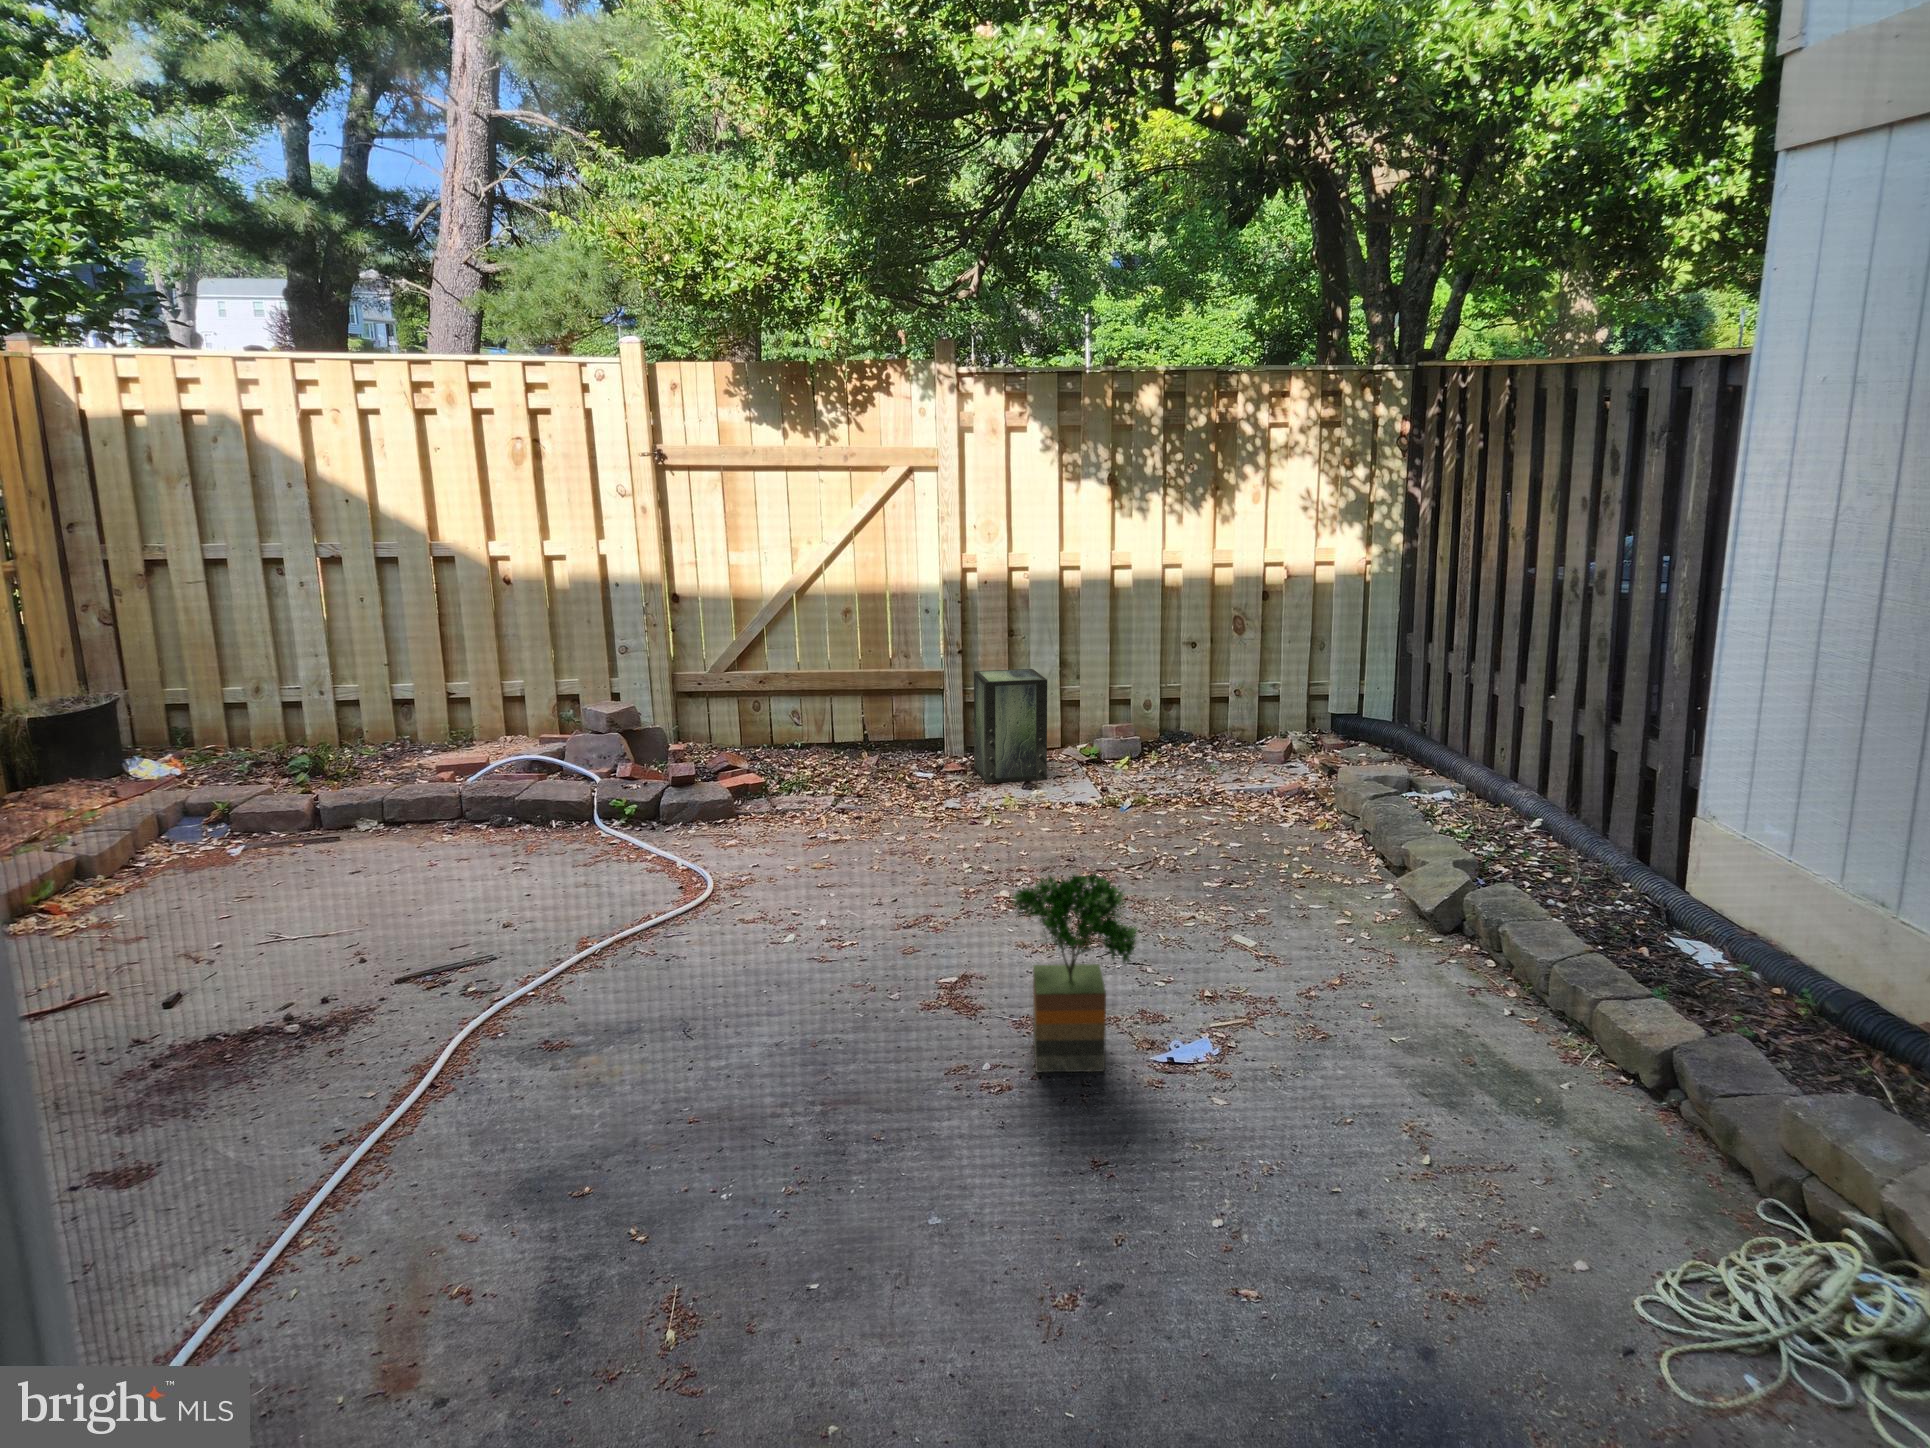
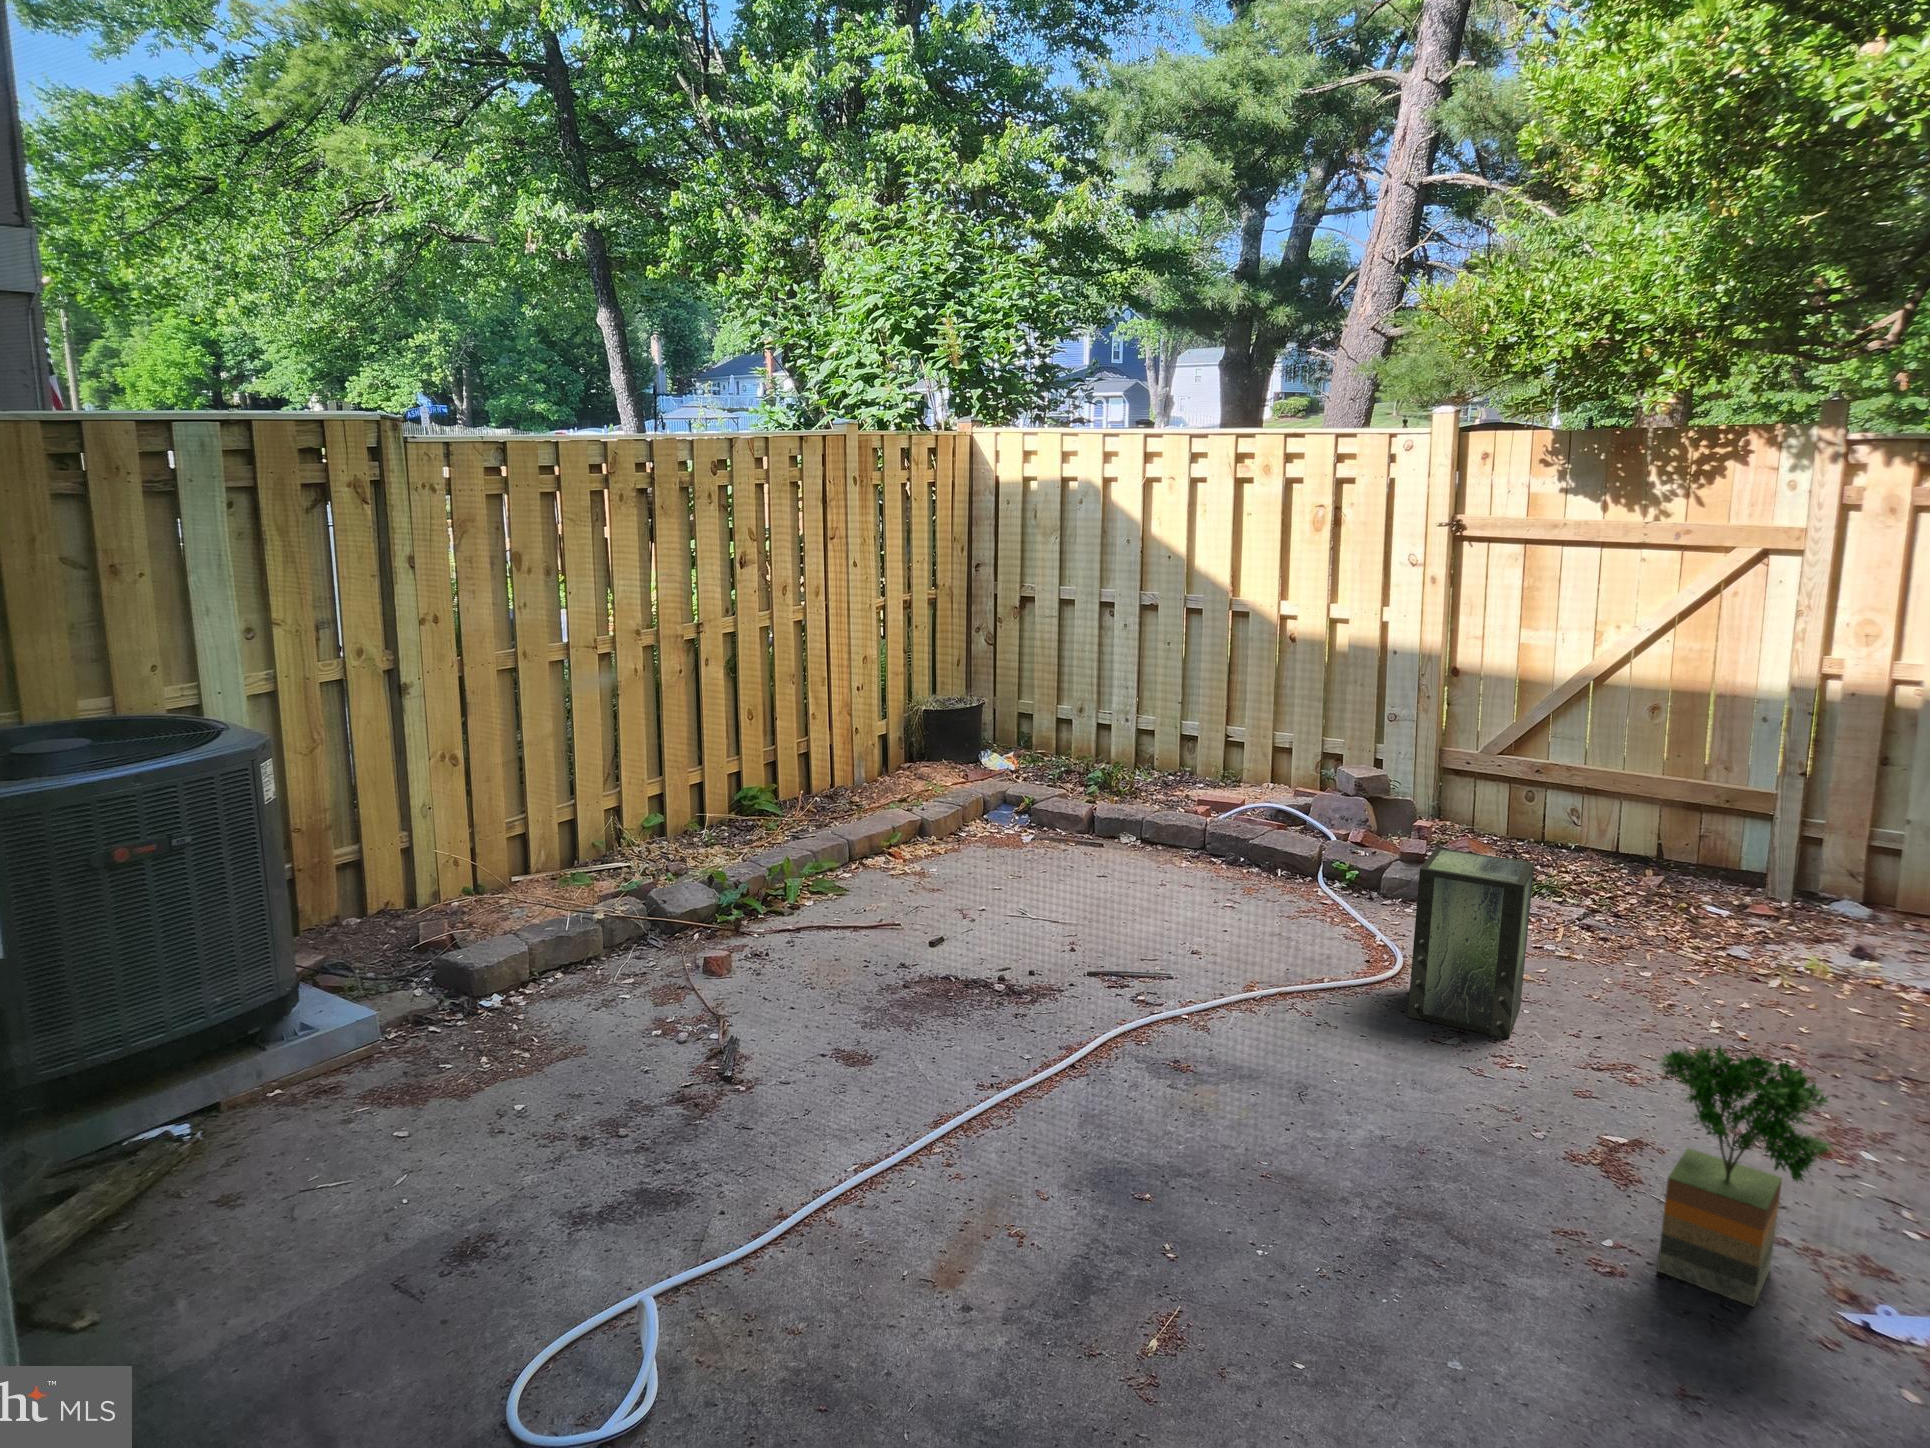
storage box: present [974,669,1047,783] -> present [1408,848,1534,1039]

